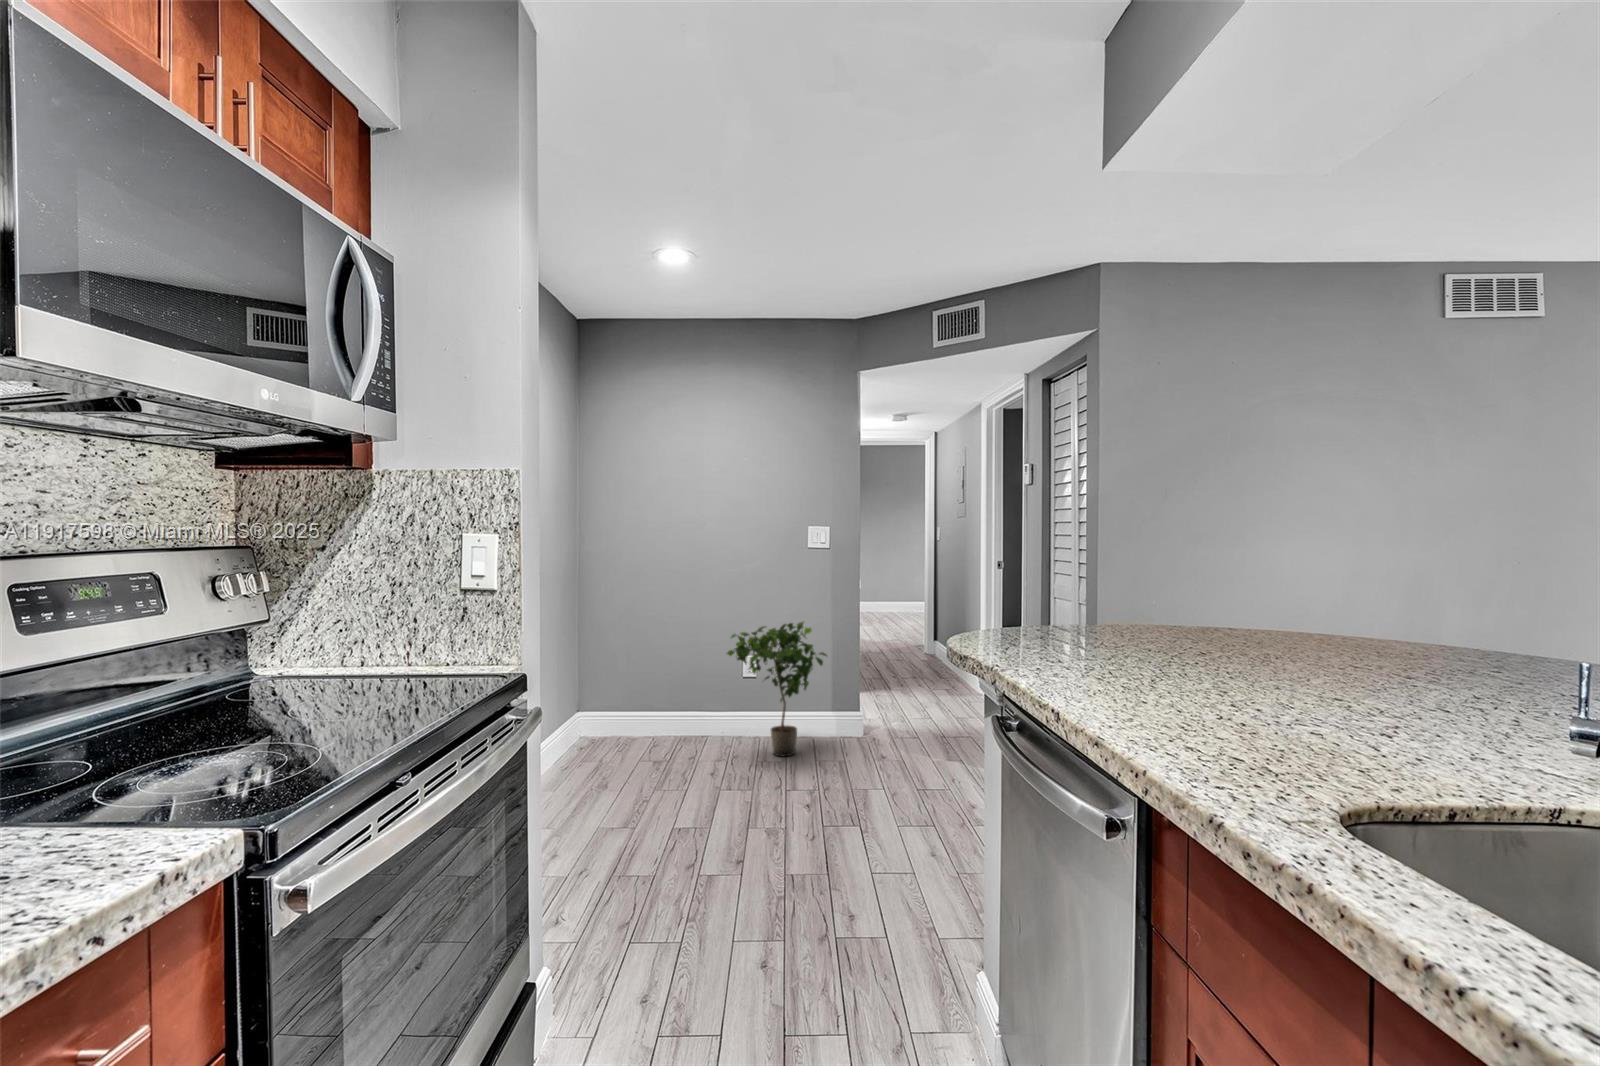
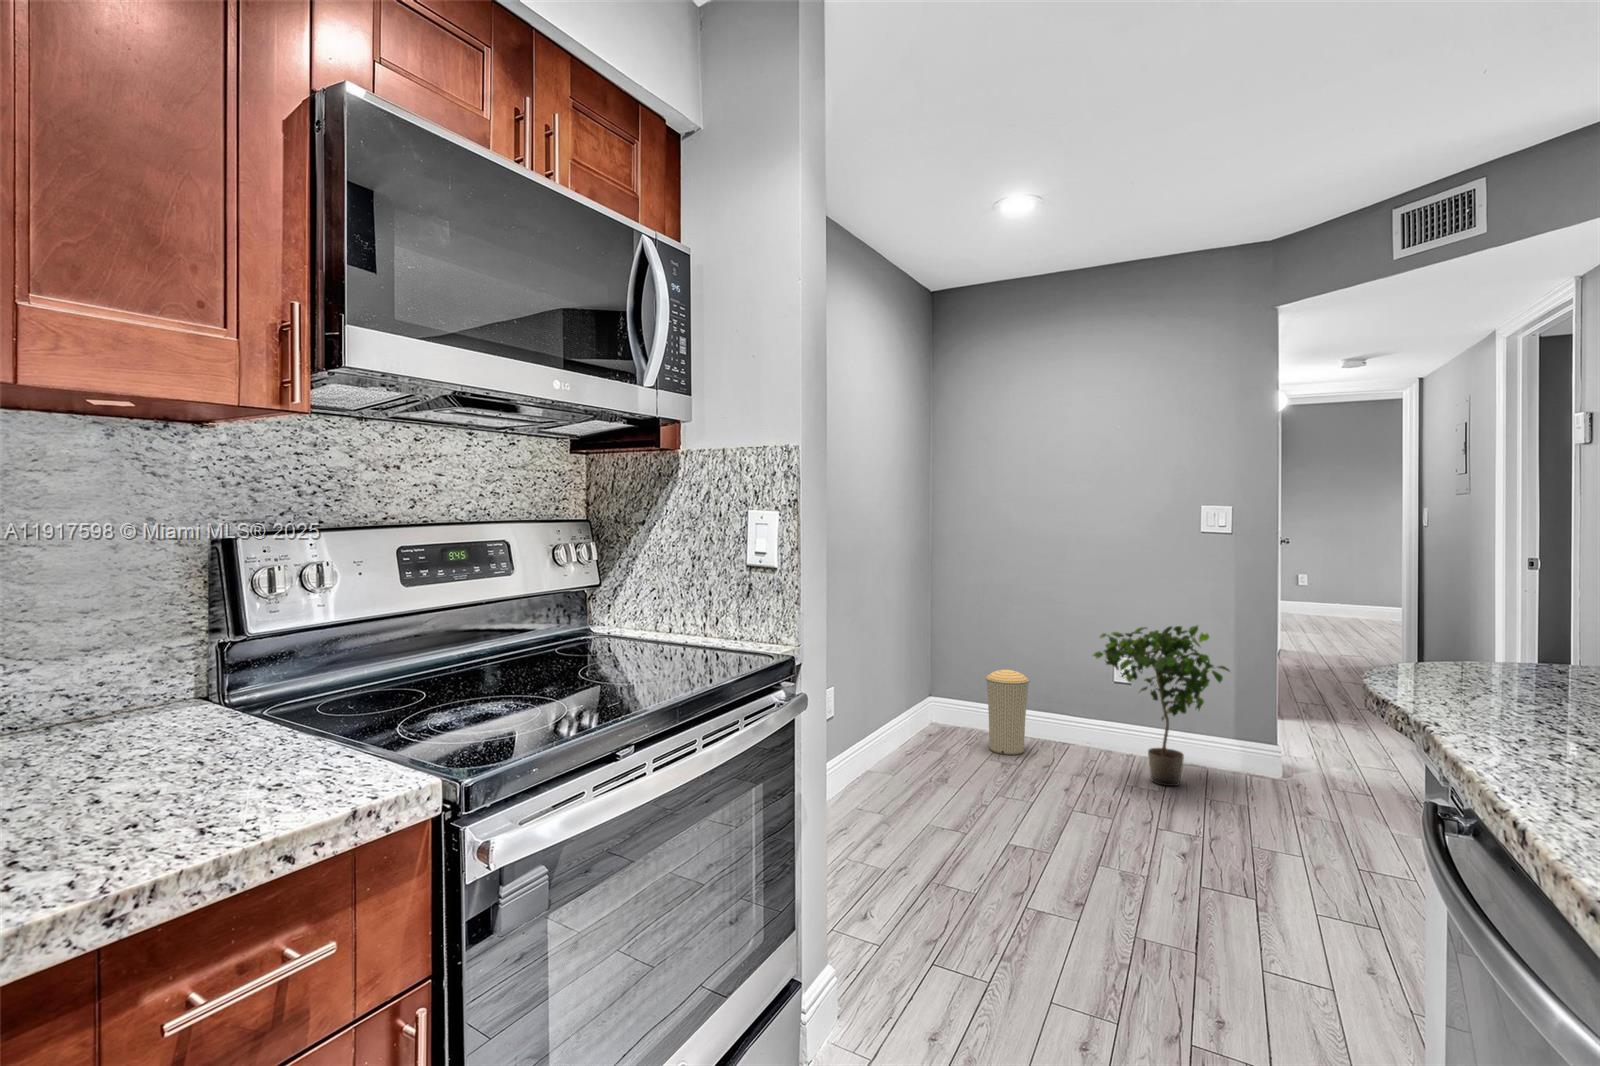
trash can: none [631,675,671,753] -> present [985,670,1030,755]

